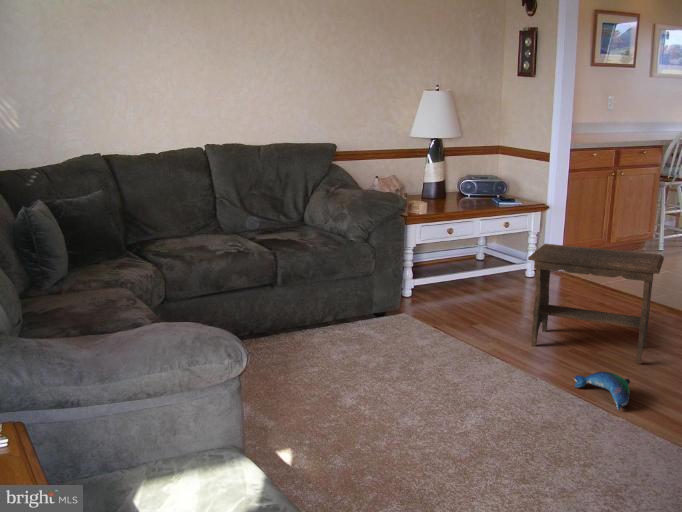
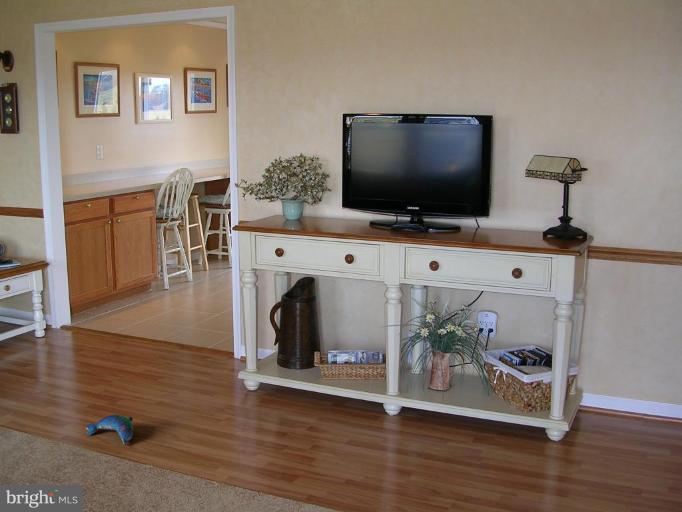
footstool: present [528,244,664,364] -> none [31,303,153,406]

